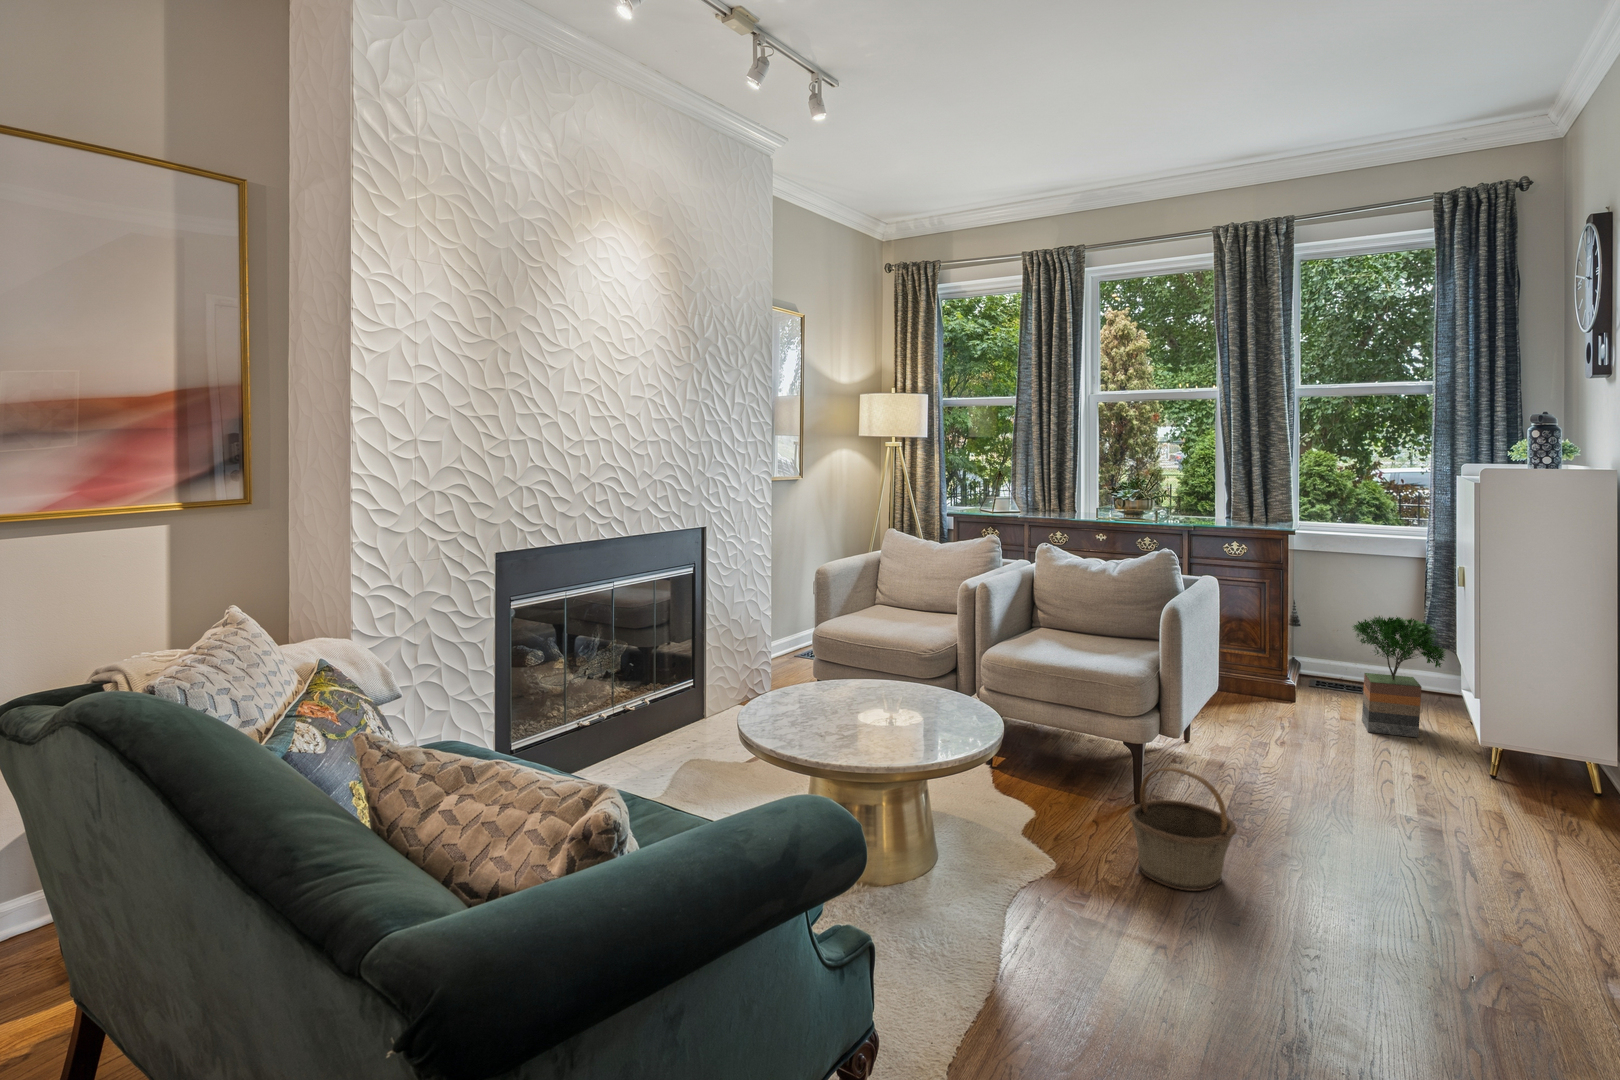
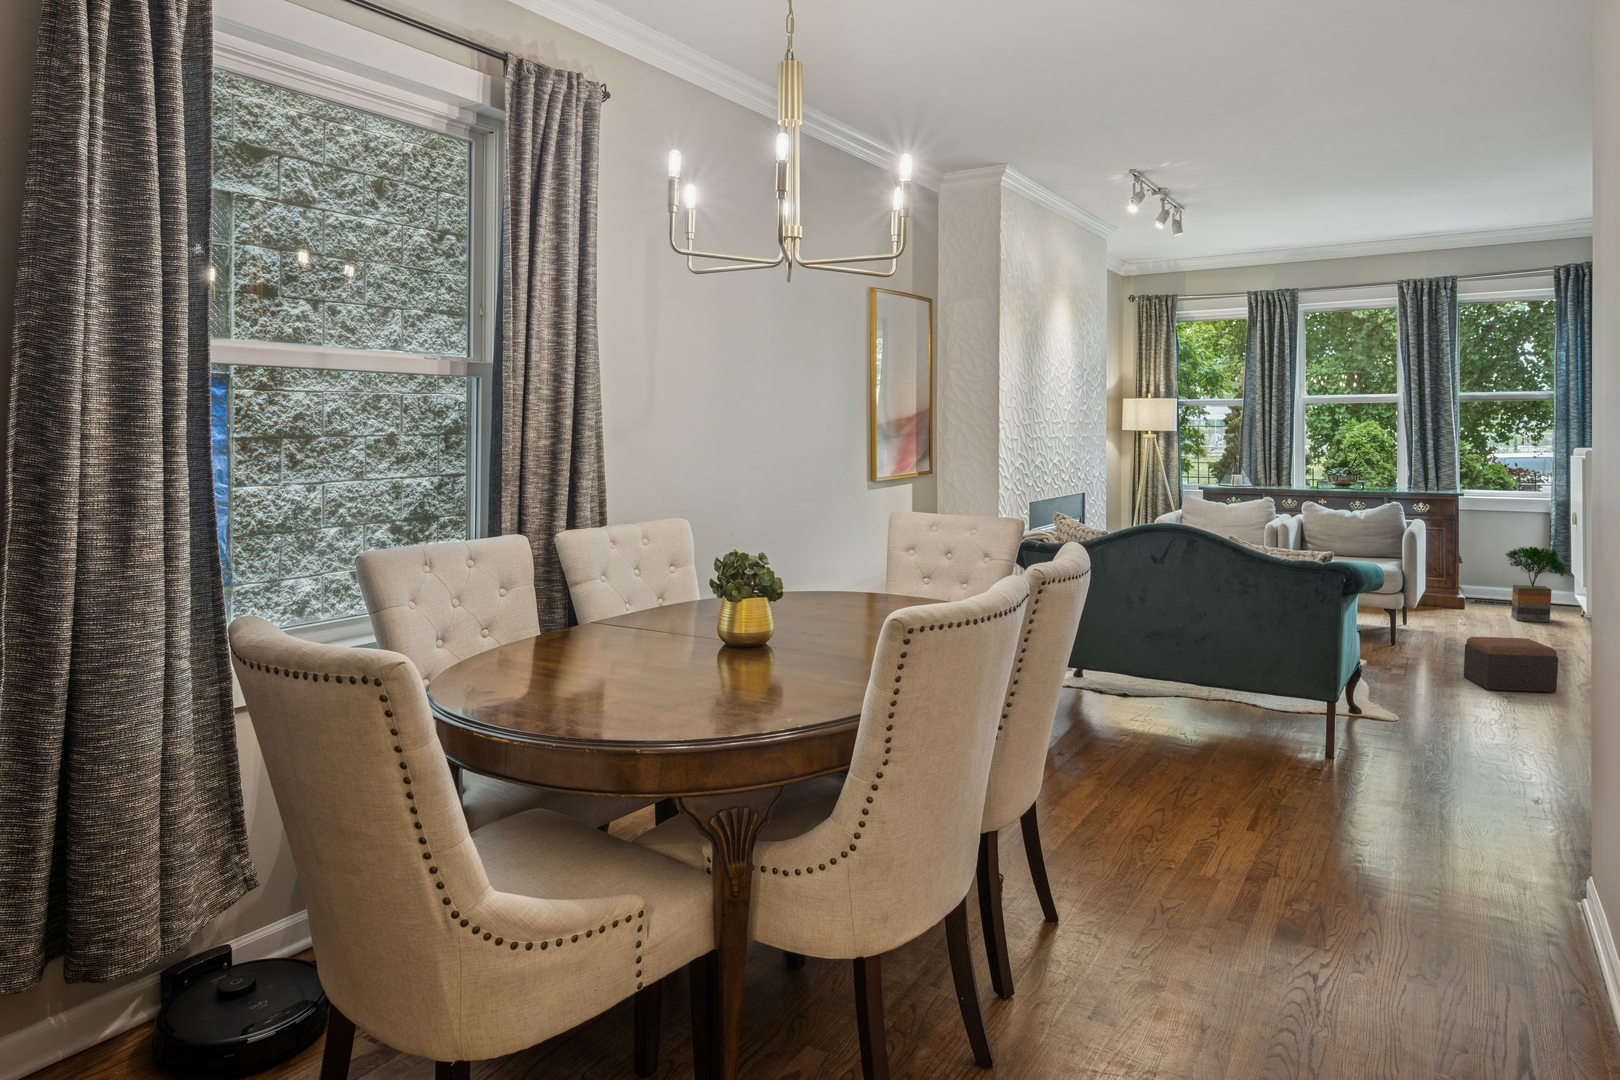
basket: present [1129,768,1237,891] -> none [1406,610,1467,668]
footstool: none [1216,850,1400,1014] -> present [1464,637,1558,693]

